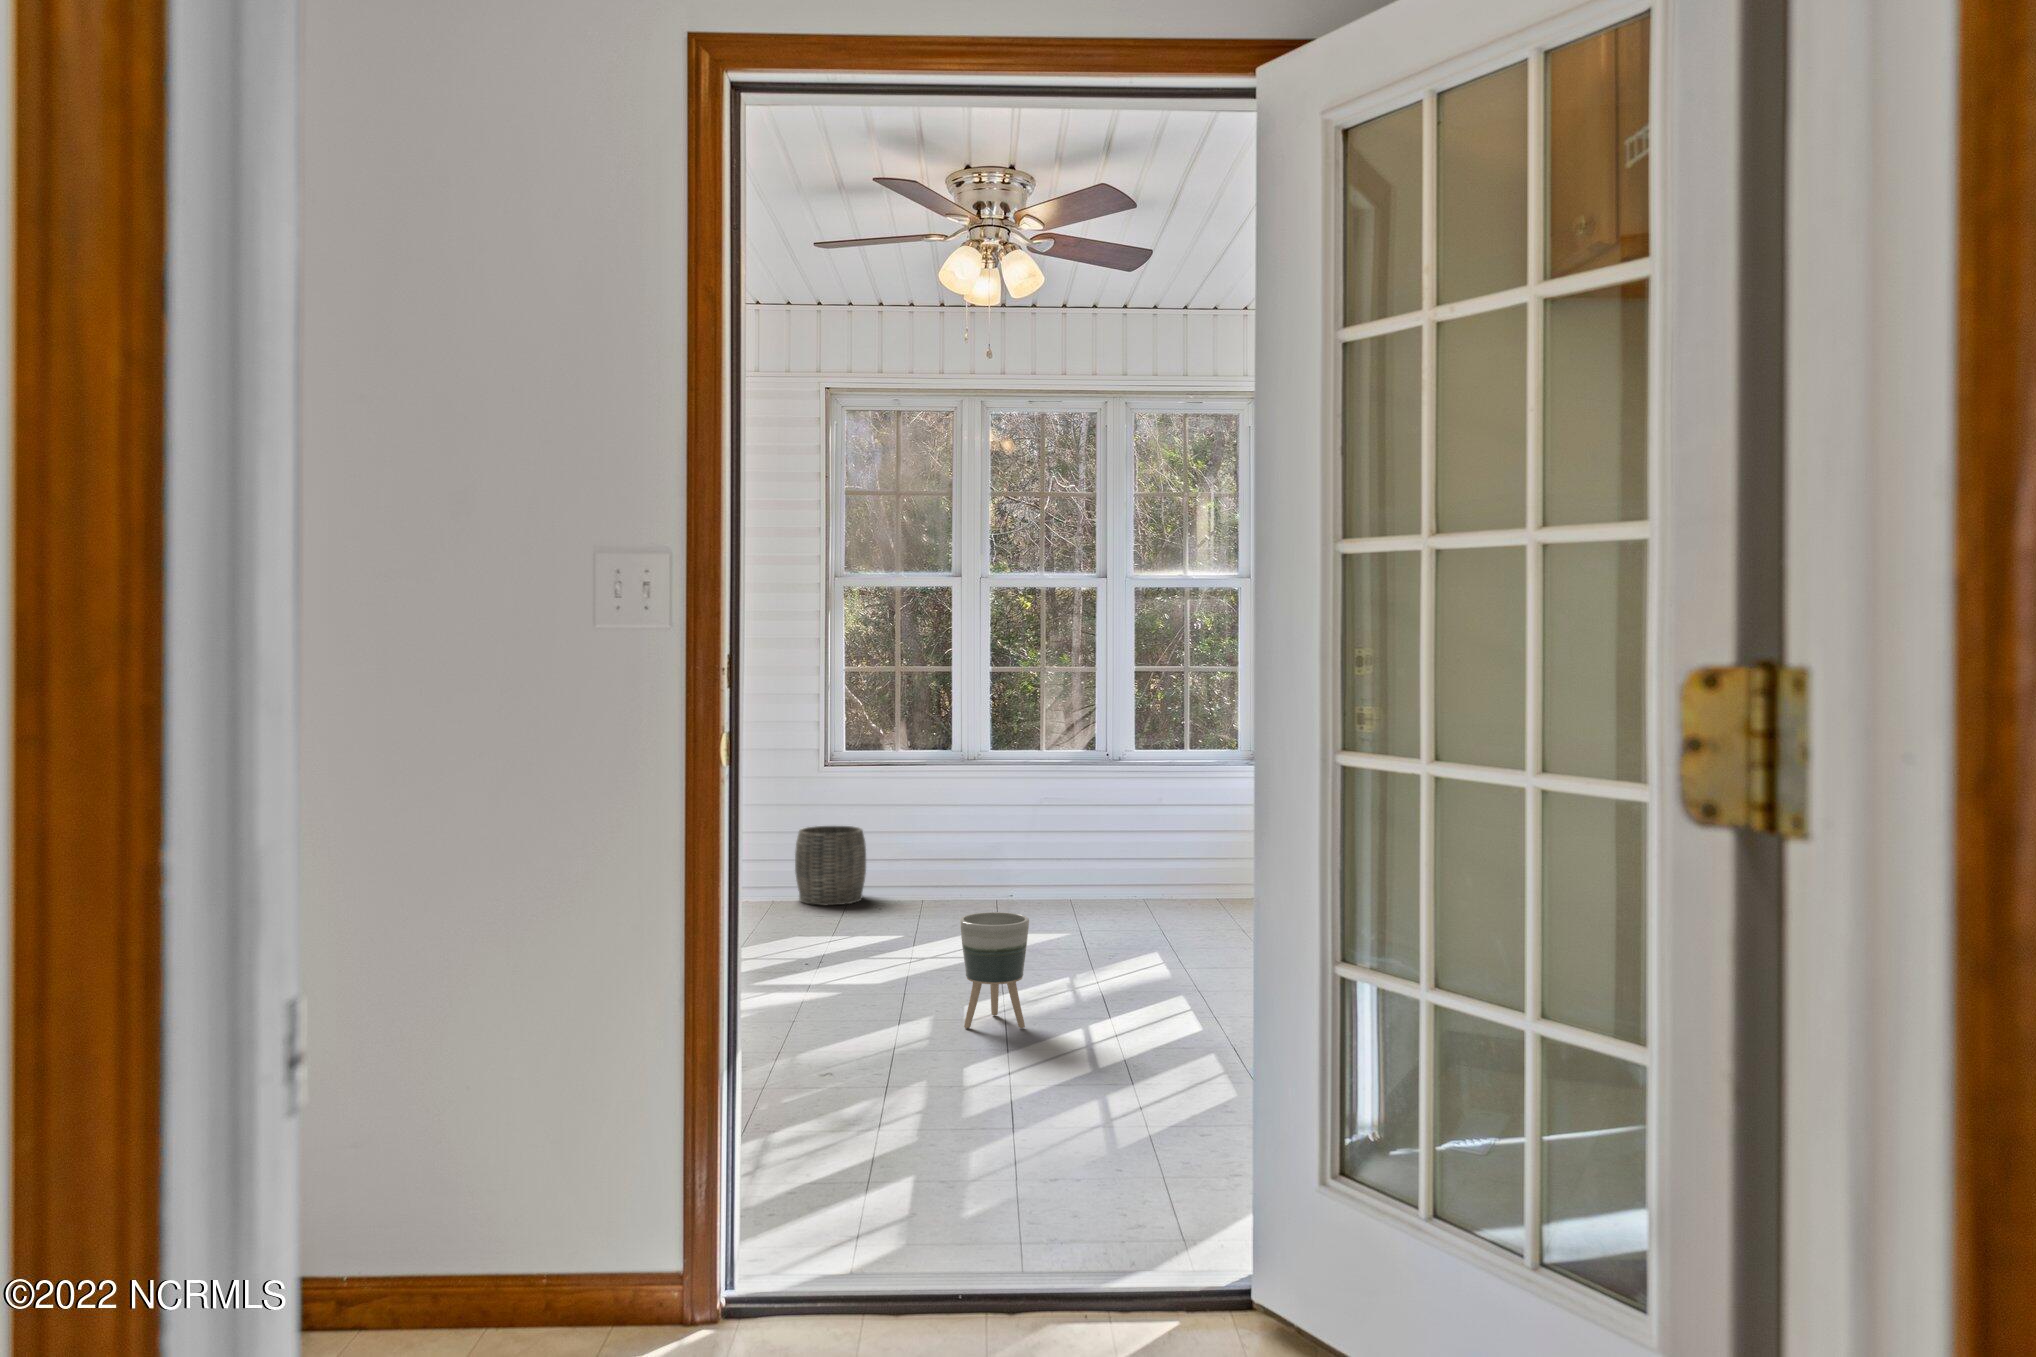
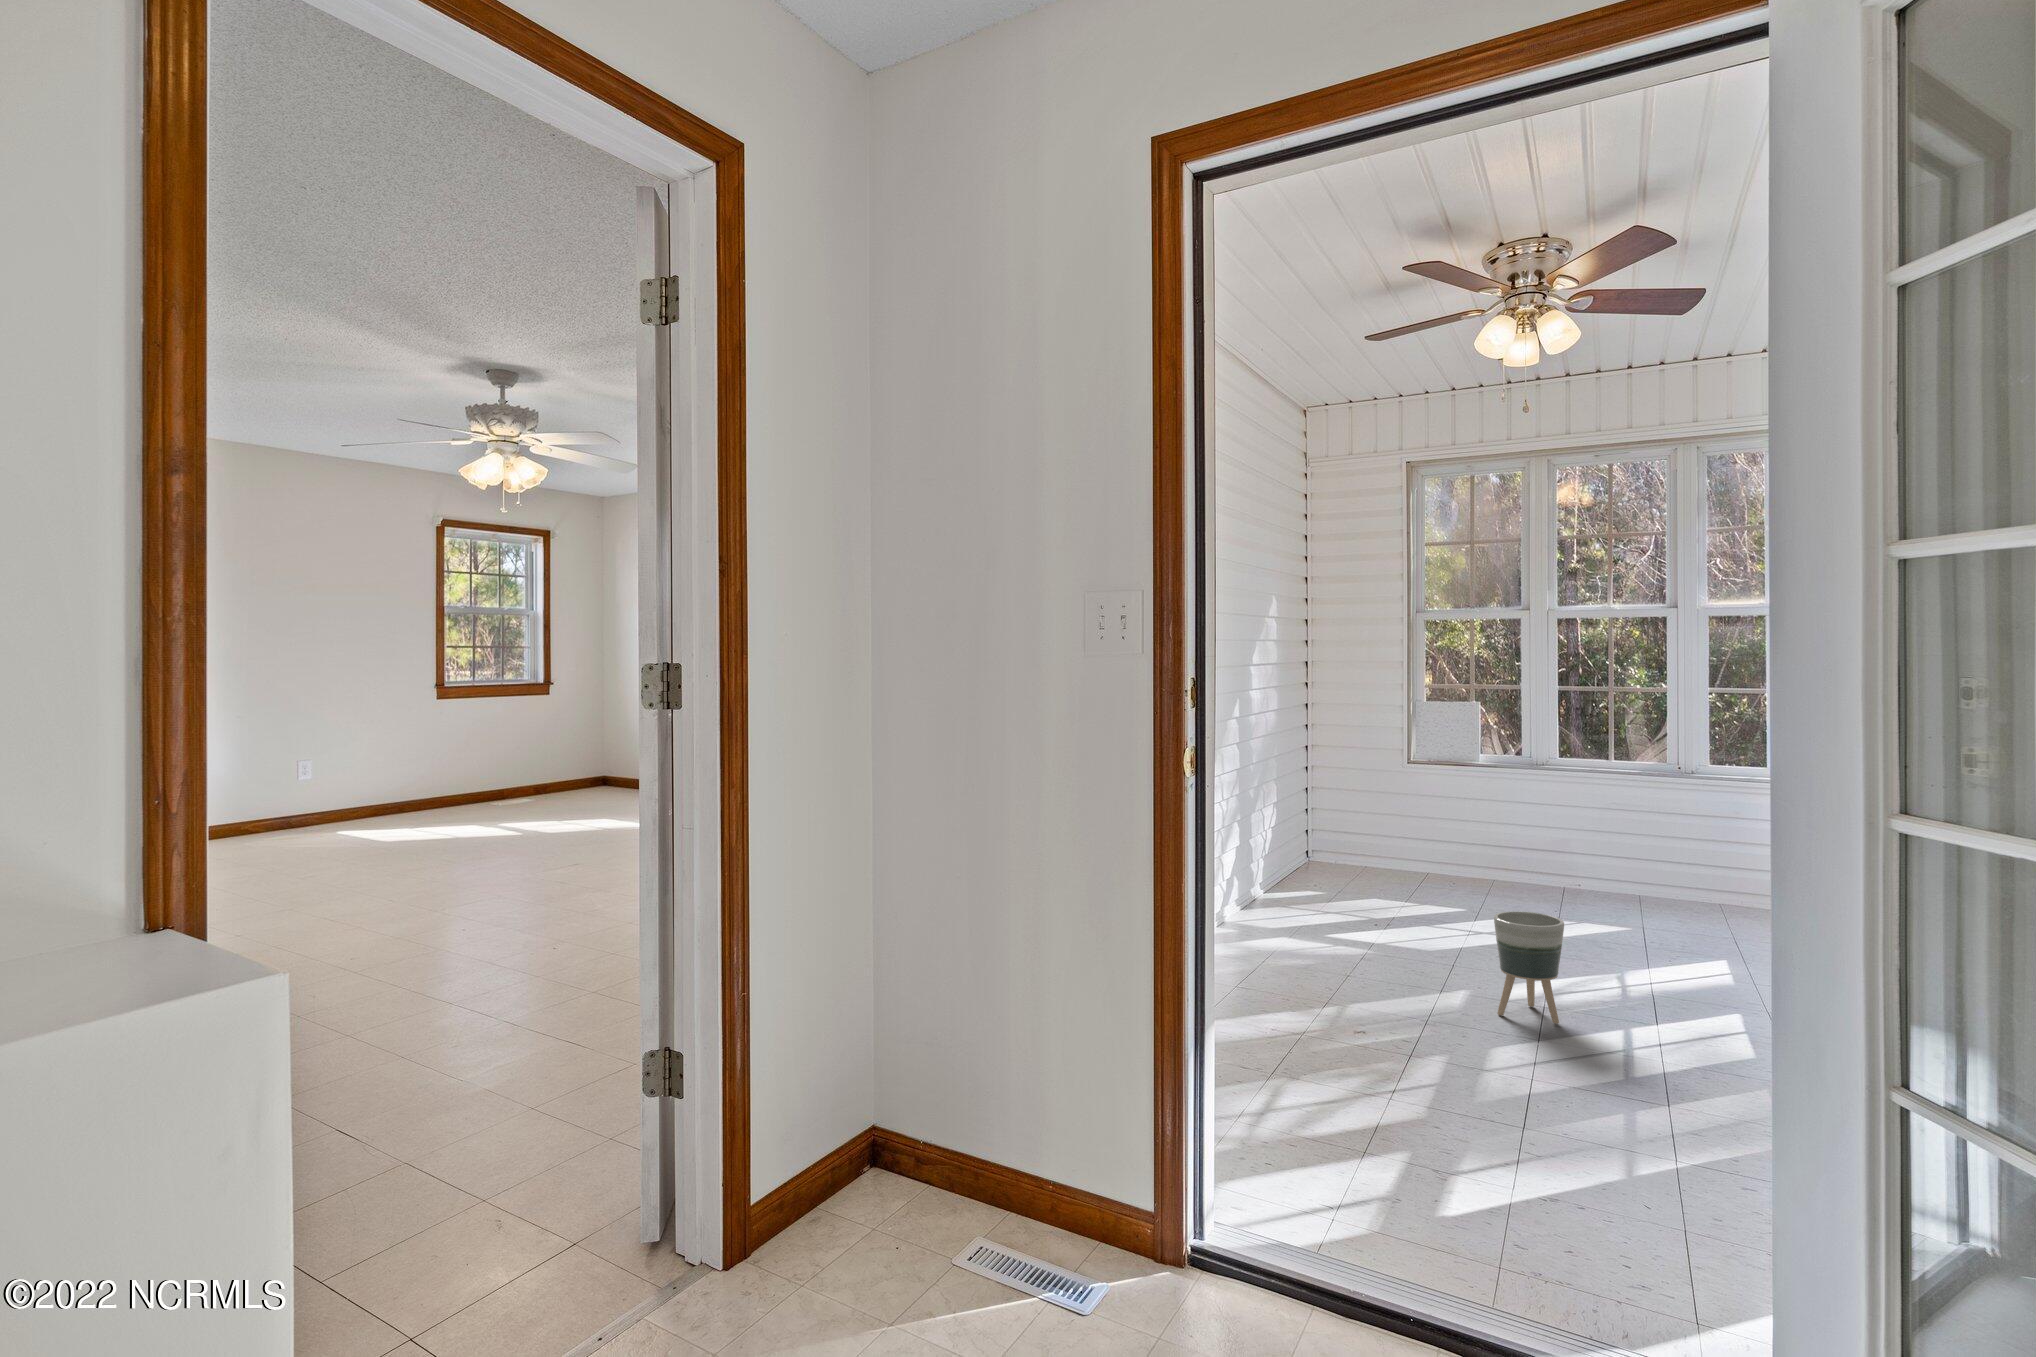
woven basket: present [795,826,866,905] -> none [1377,819,1438,885]

